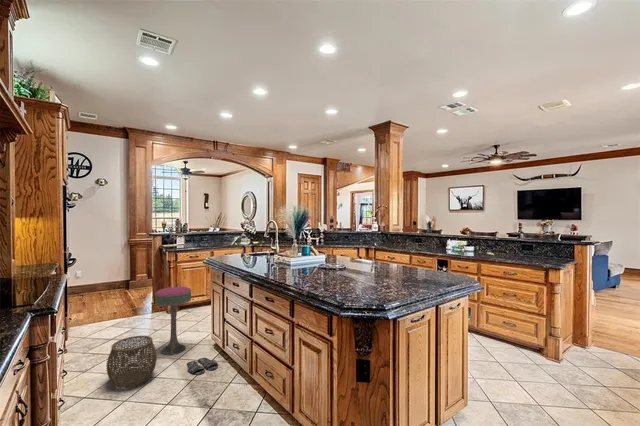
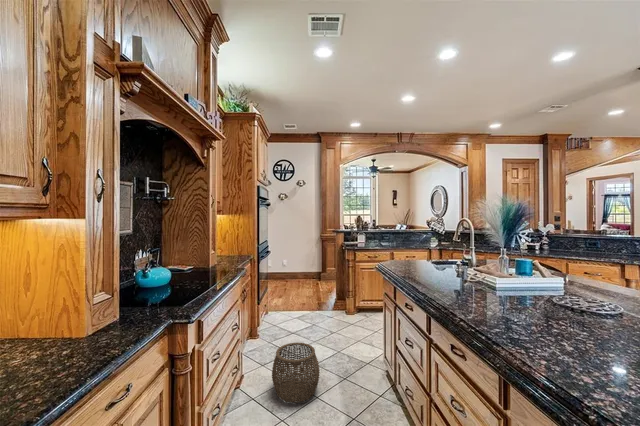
bar stool: present [155,287,191,354] -> none [324,291,361,369]
slippers: present [187,358,218,375] -> none [351,387,388,414]

